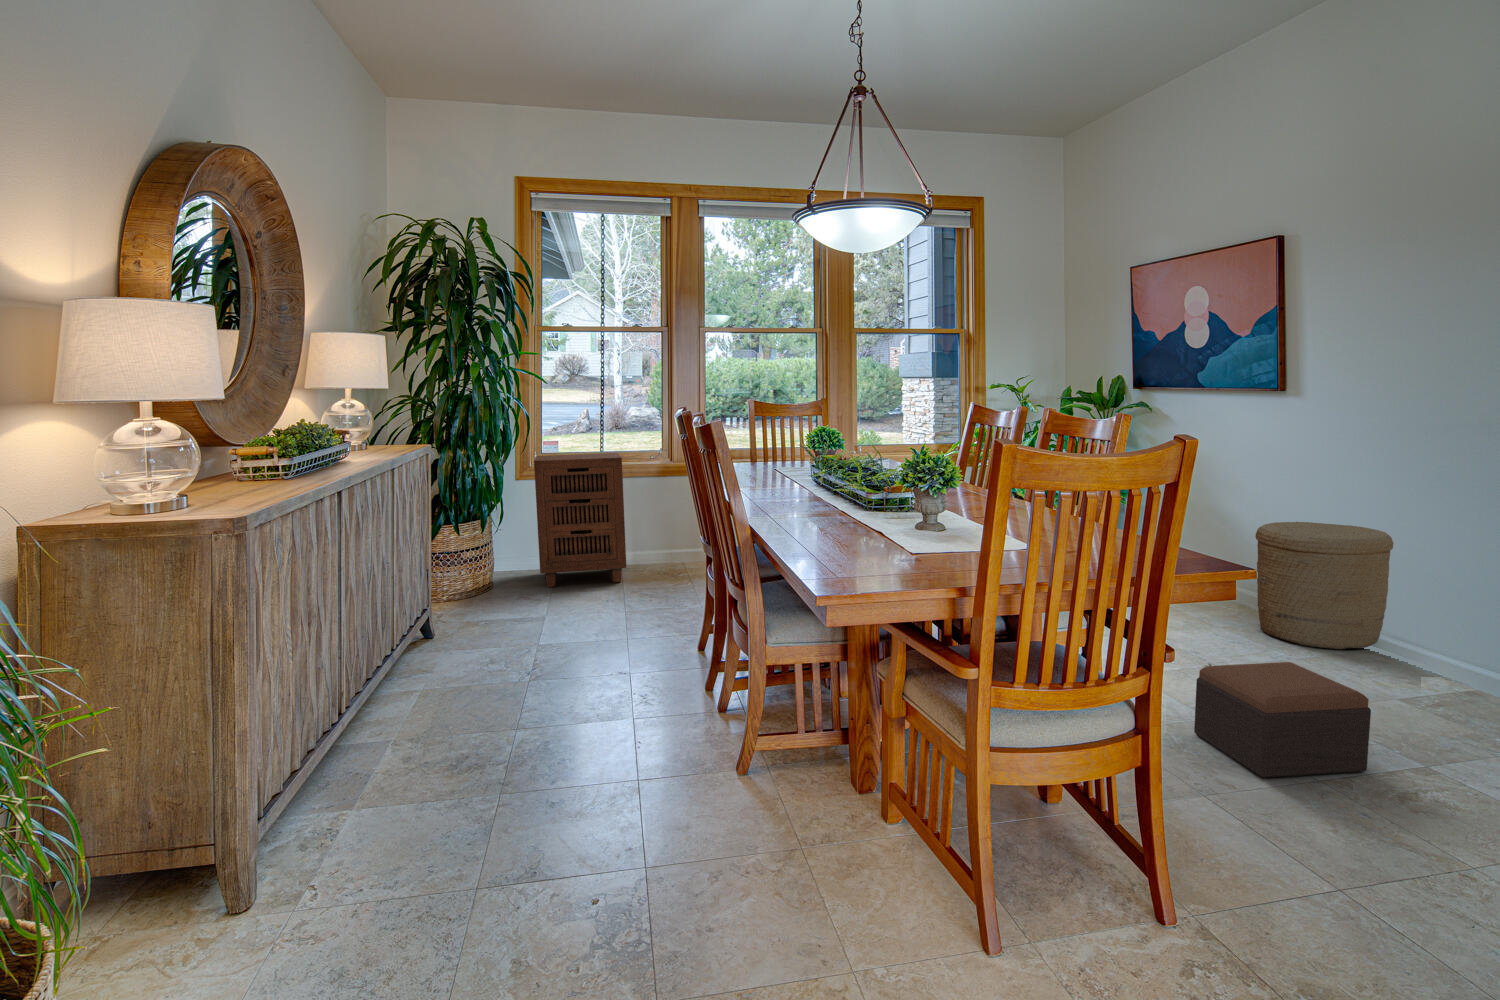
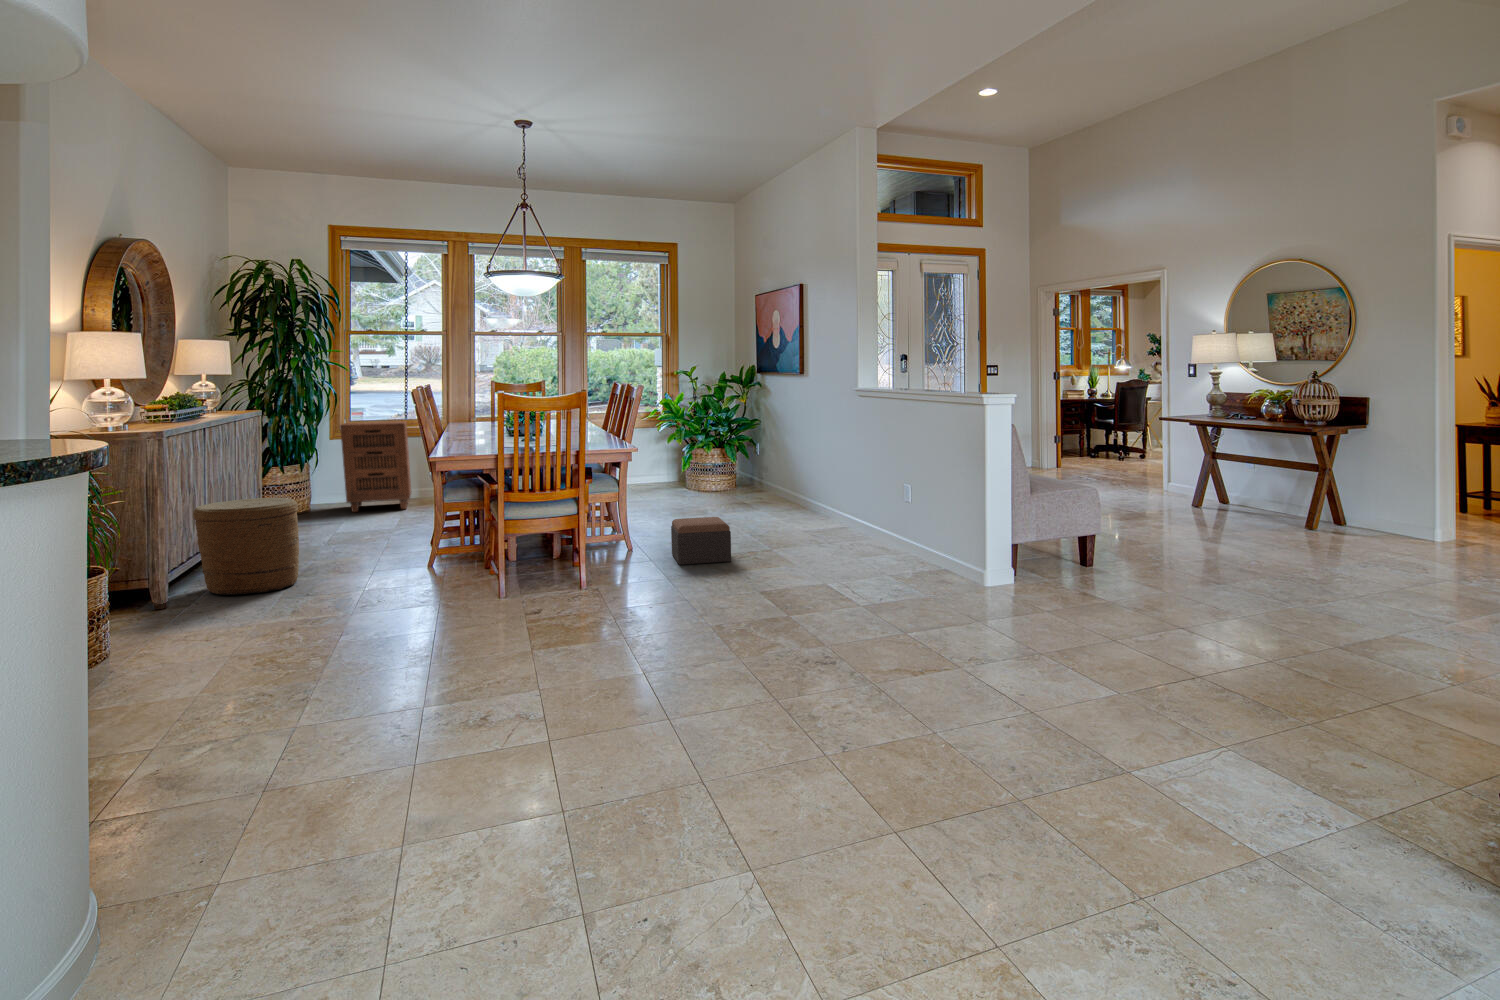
woven basket: present [1255,522,1394,649] -> present [193,498,299,595]

